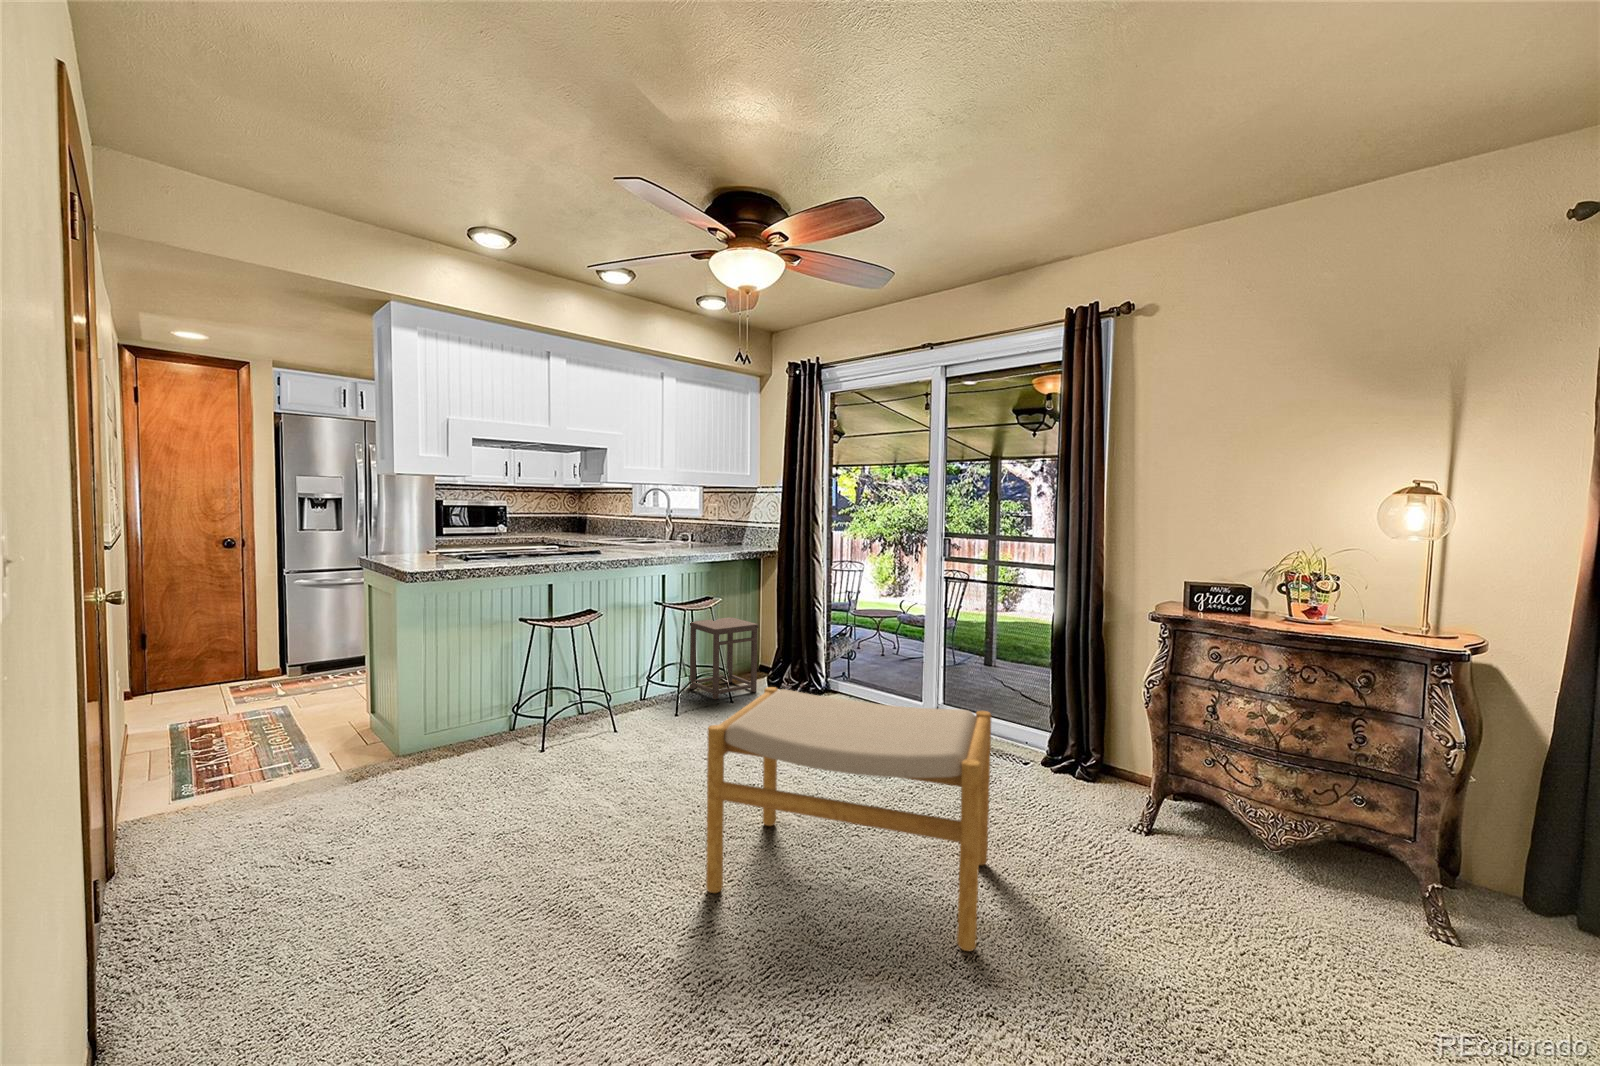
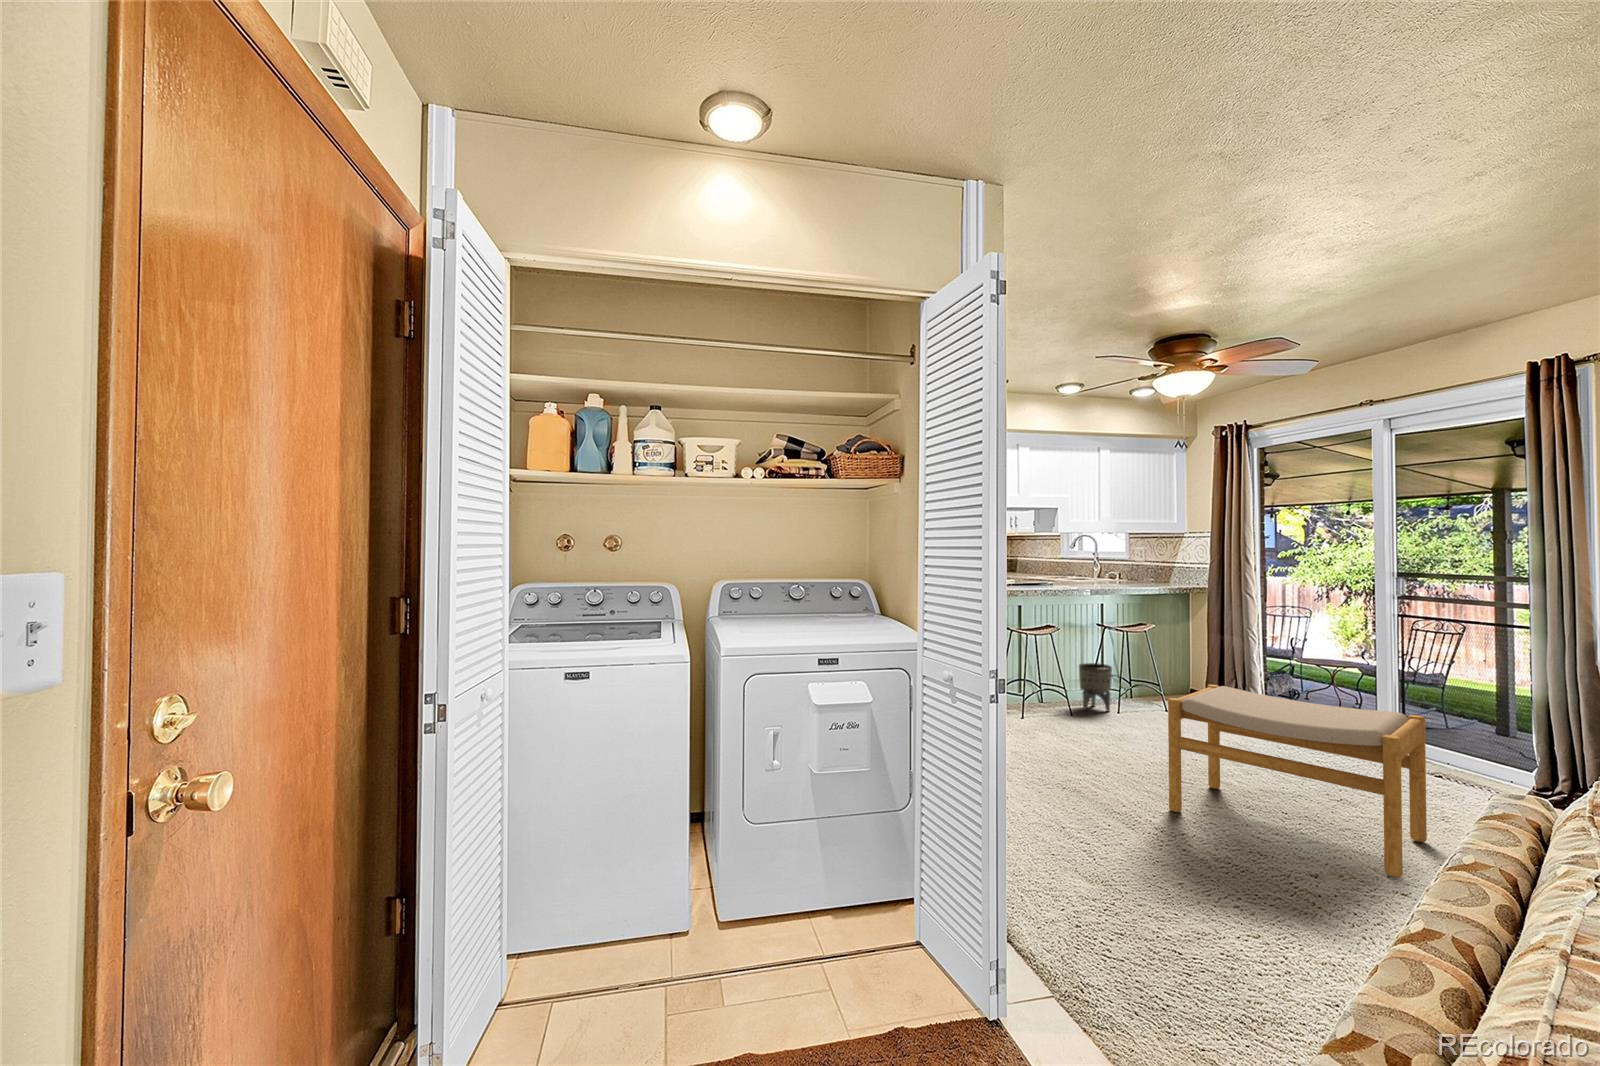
side table: present [690,617,759,699] -> none [1125,644,1191,710]
planter: none [631,649,671,712] -> present [1079,663,1112,711]

